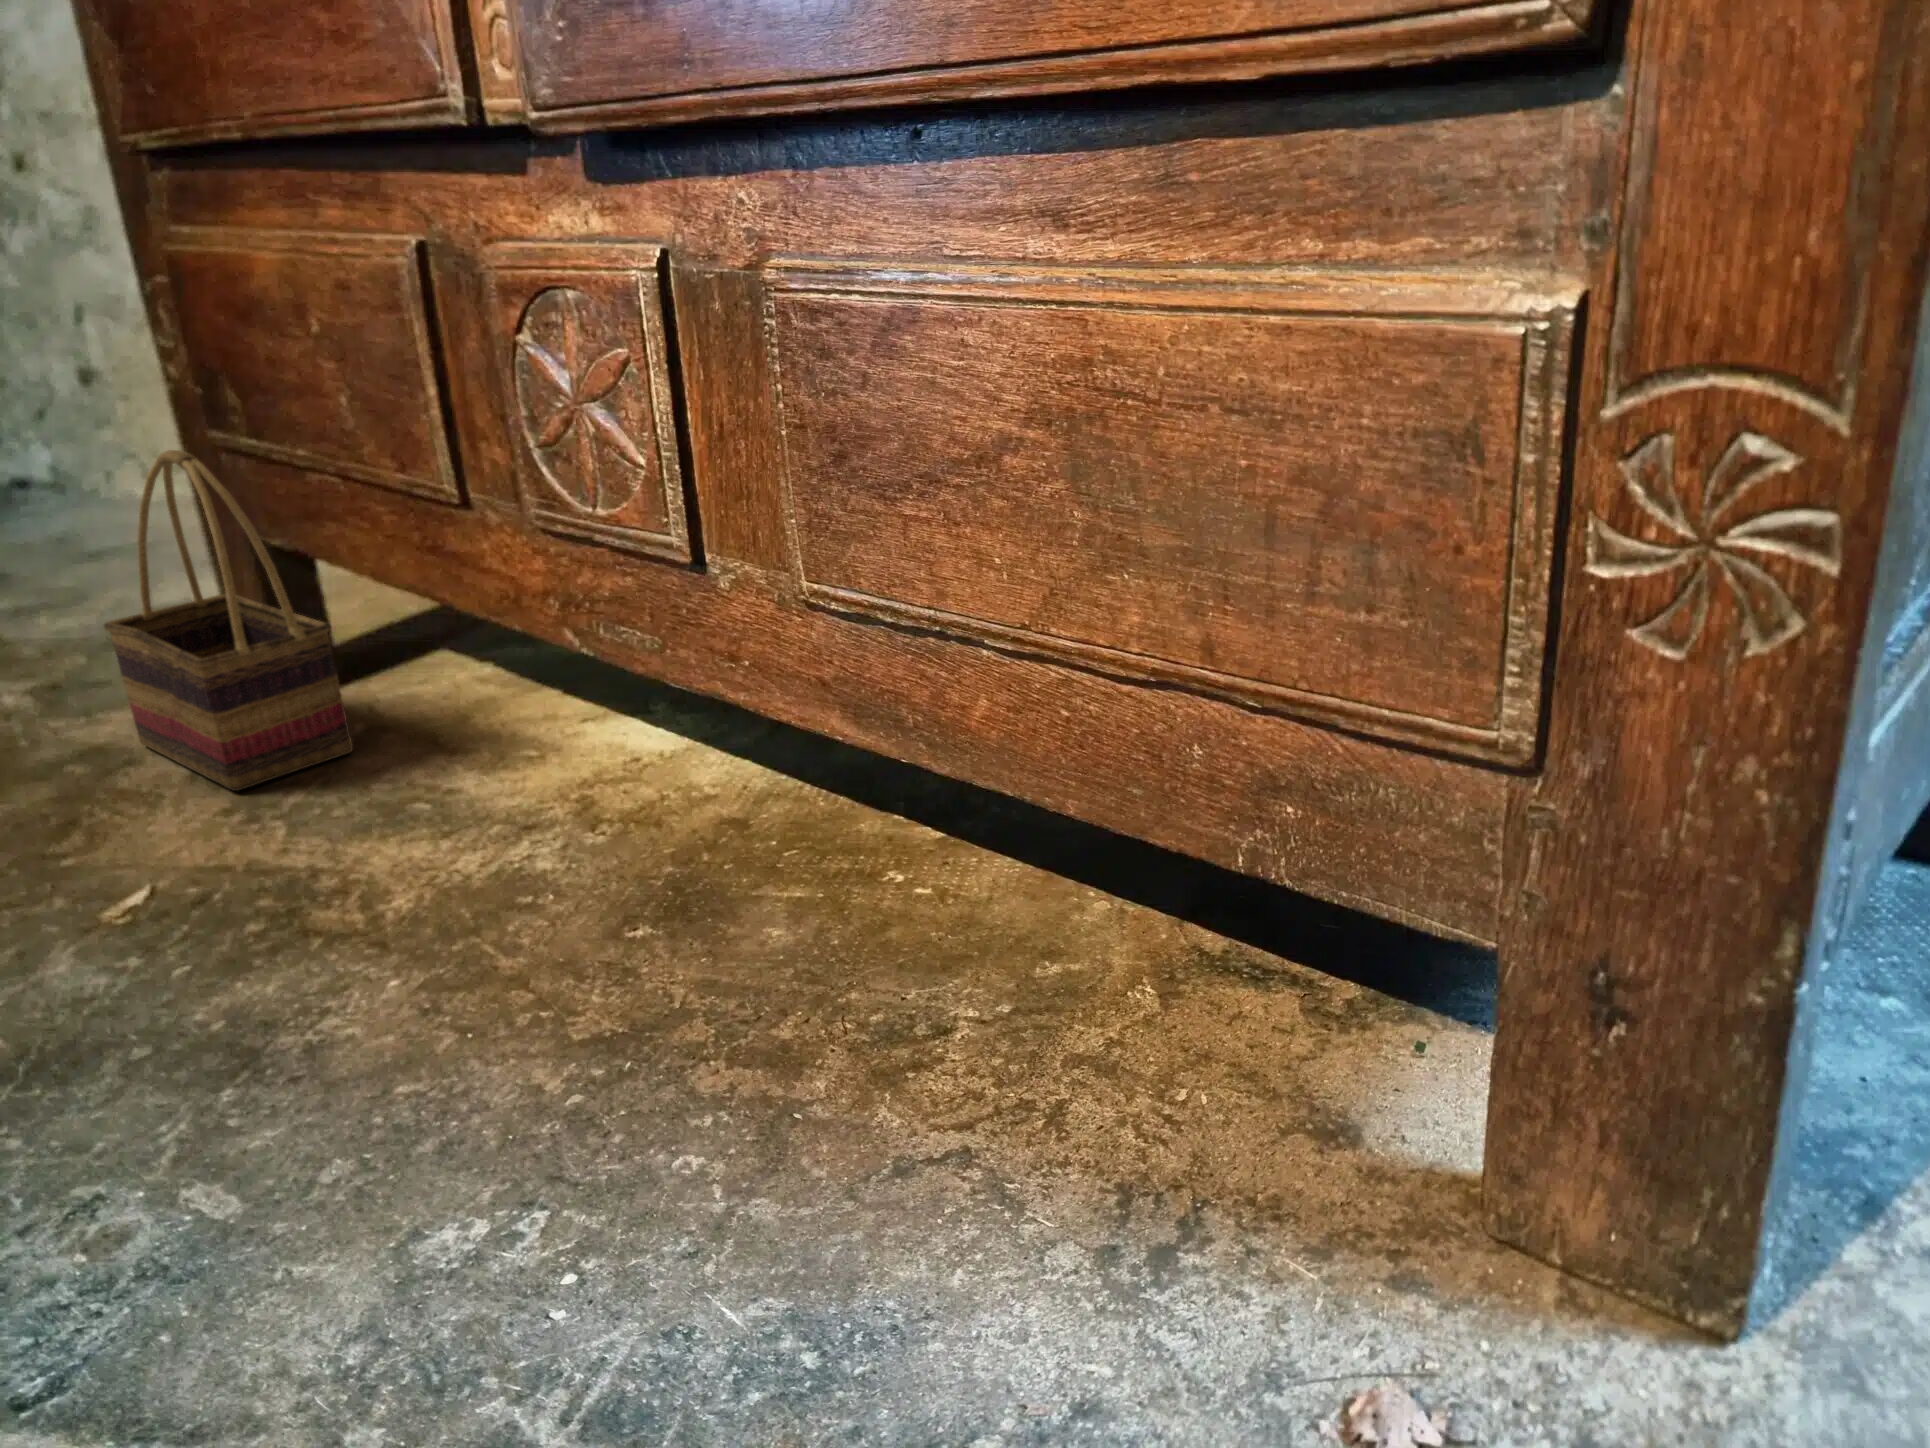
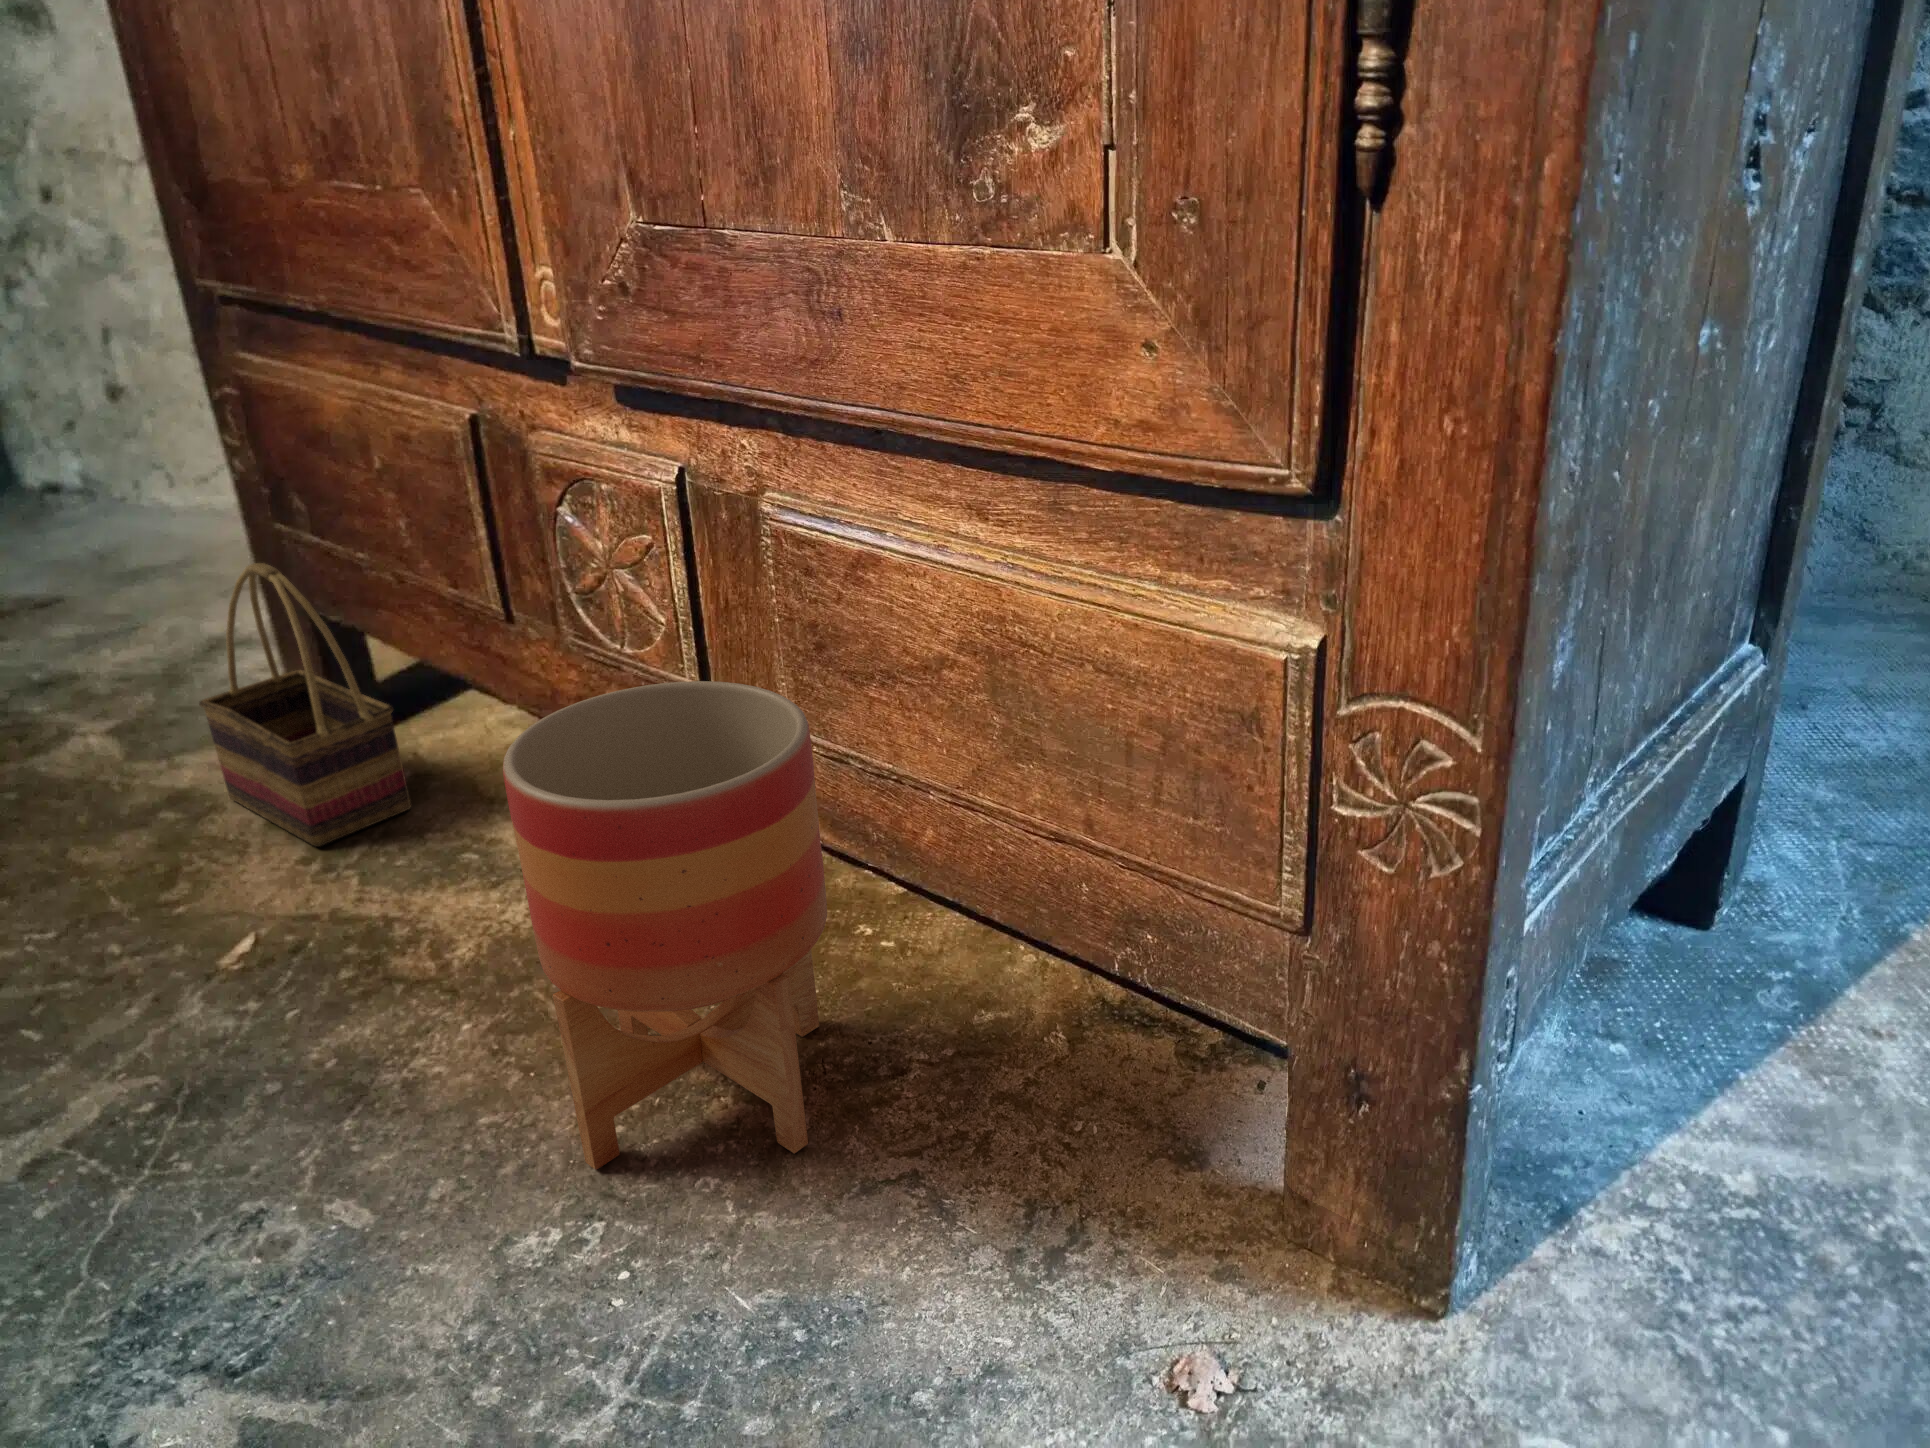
planter: none [415,512,850,1147] -> present [503,681,827,1170]

